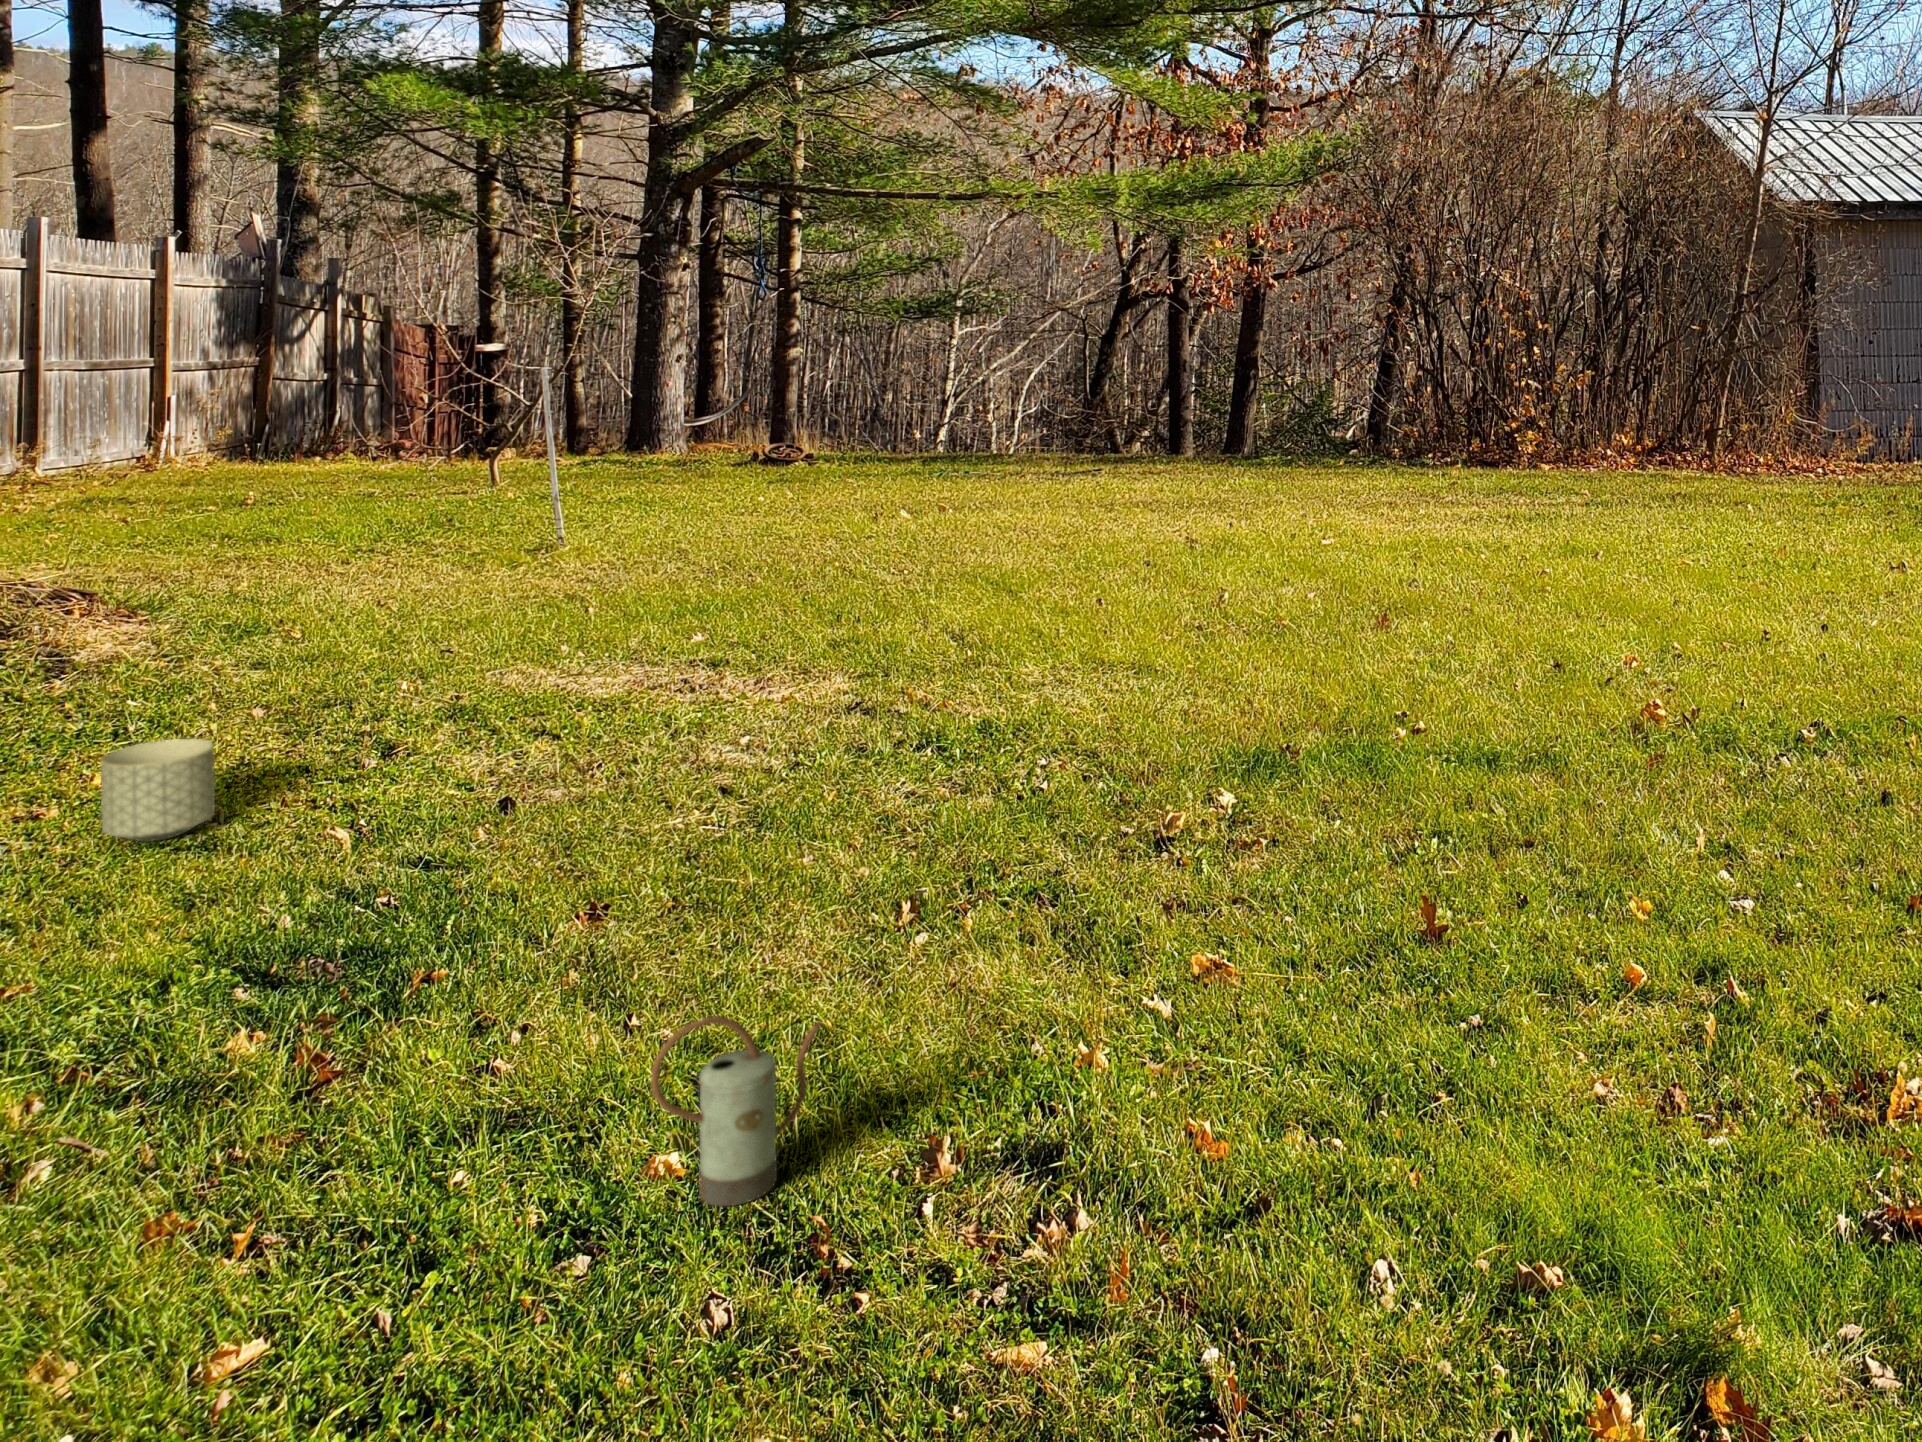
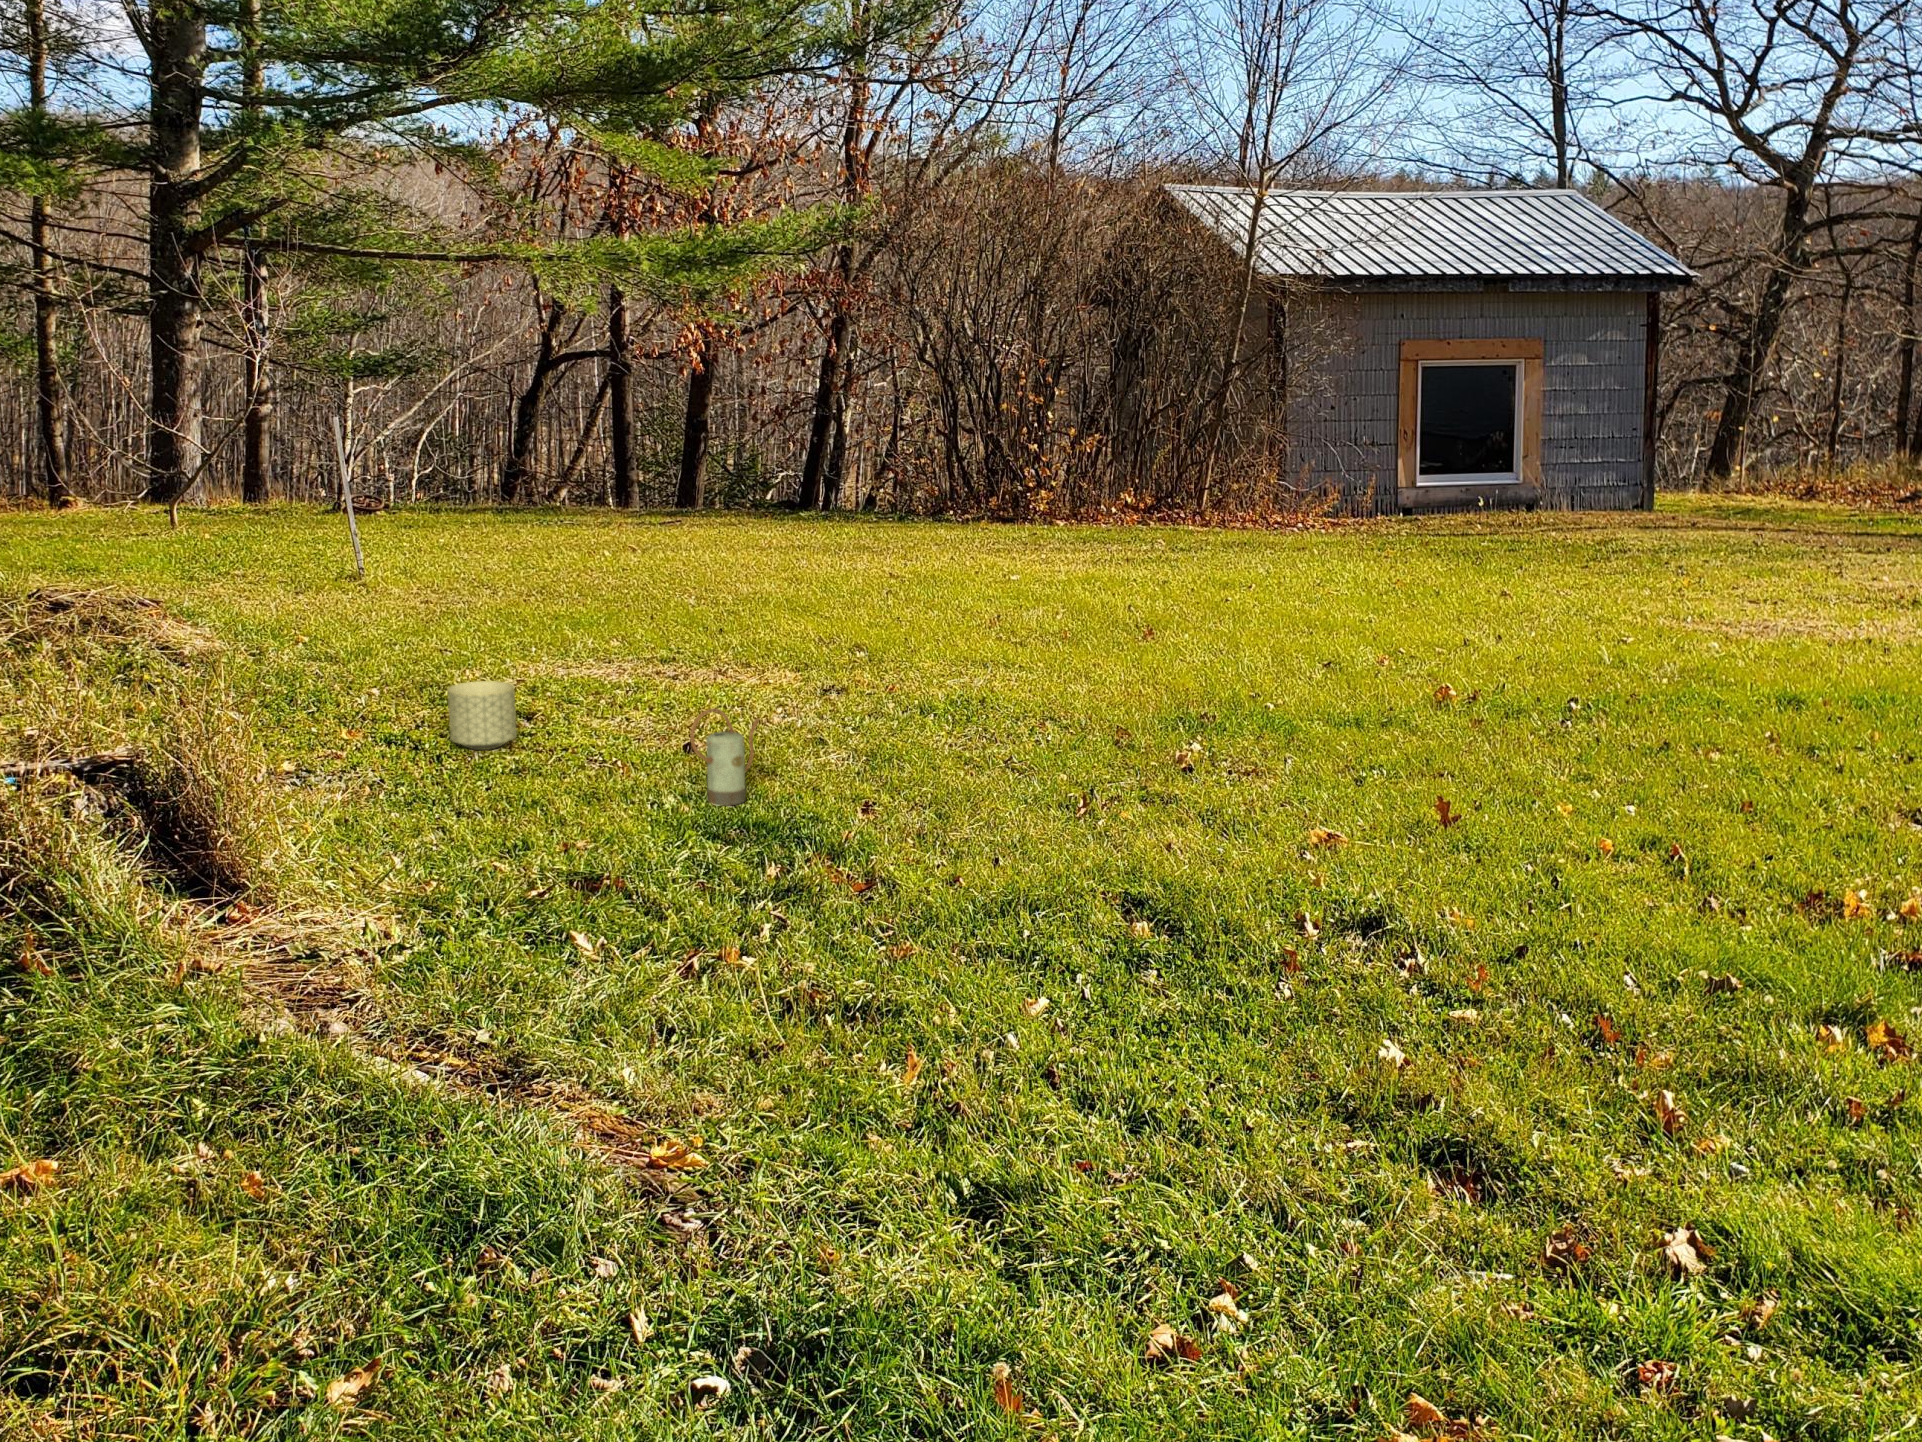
watering can: present [651,1016,822,1207] -> present [690,708,759,806]

